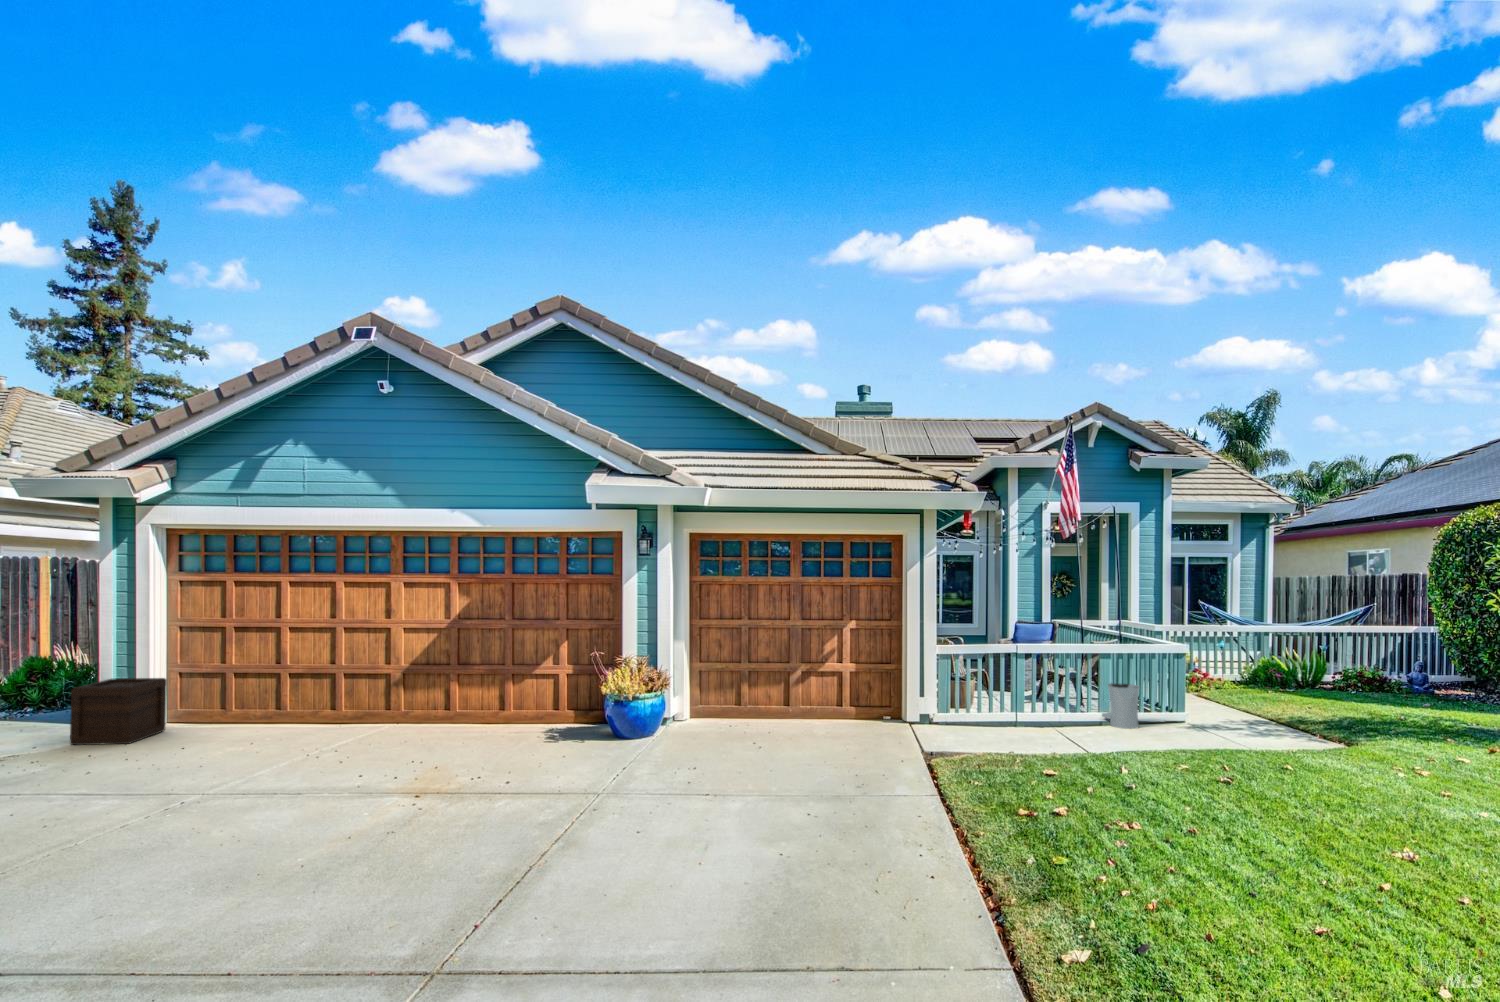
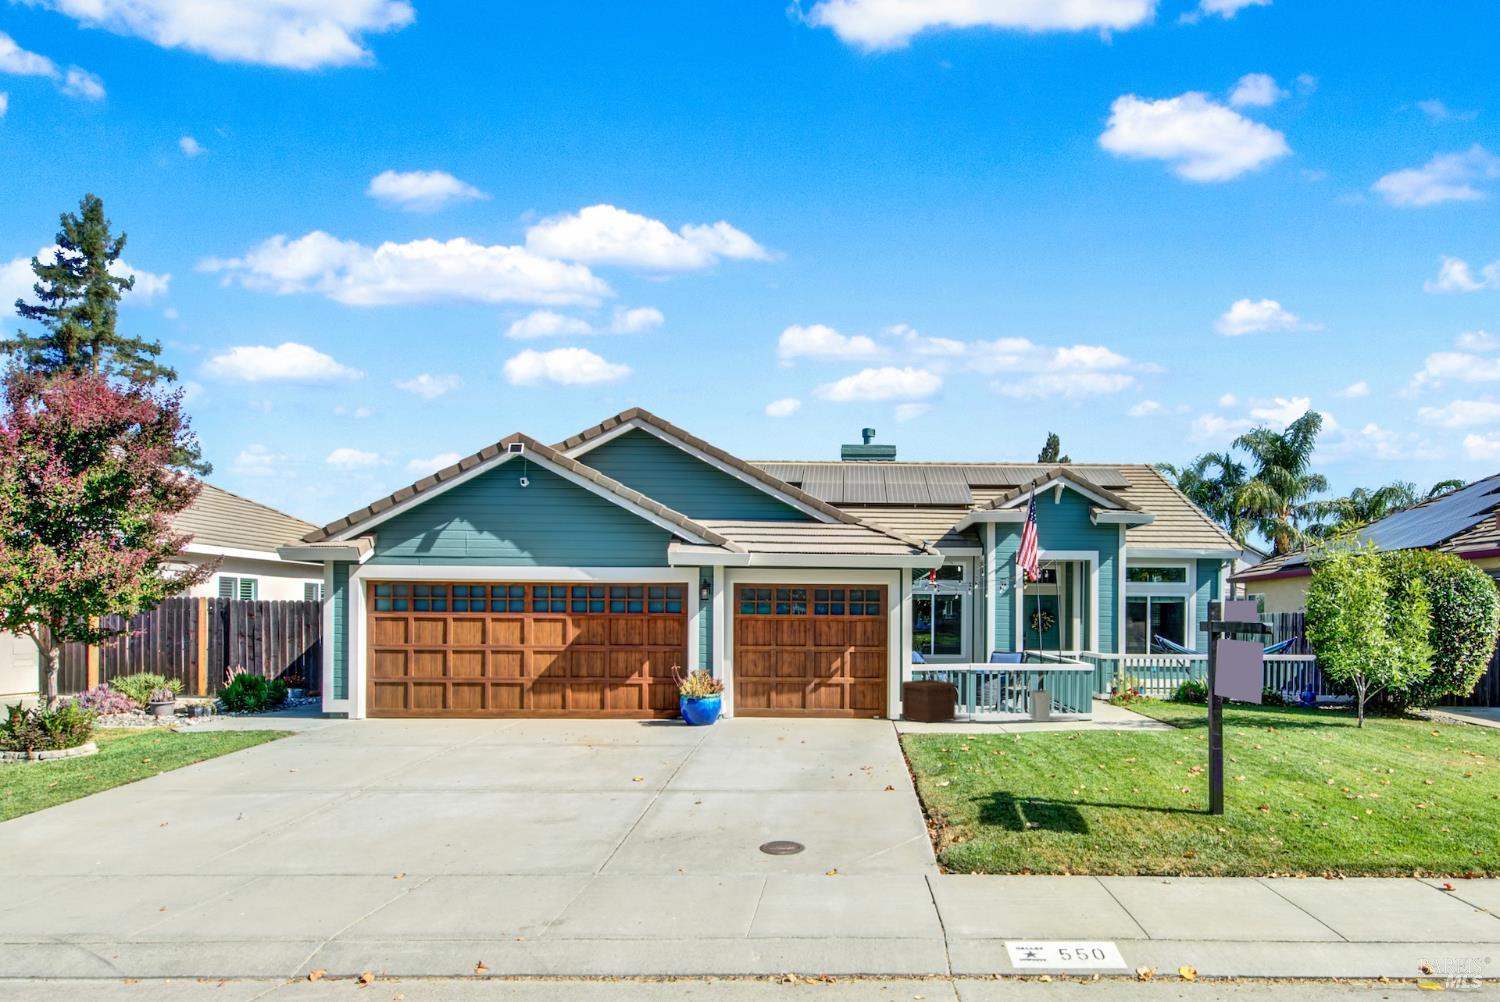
wooden crate: present [70,678,167,745] -> present [902,679,955,723]

